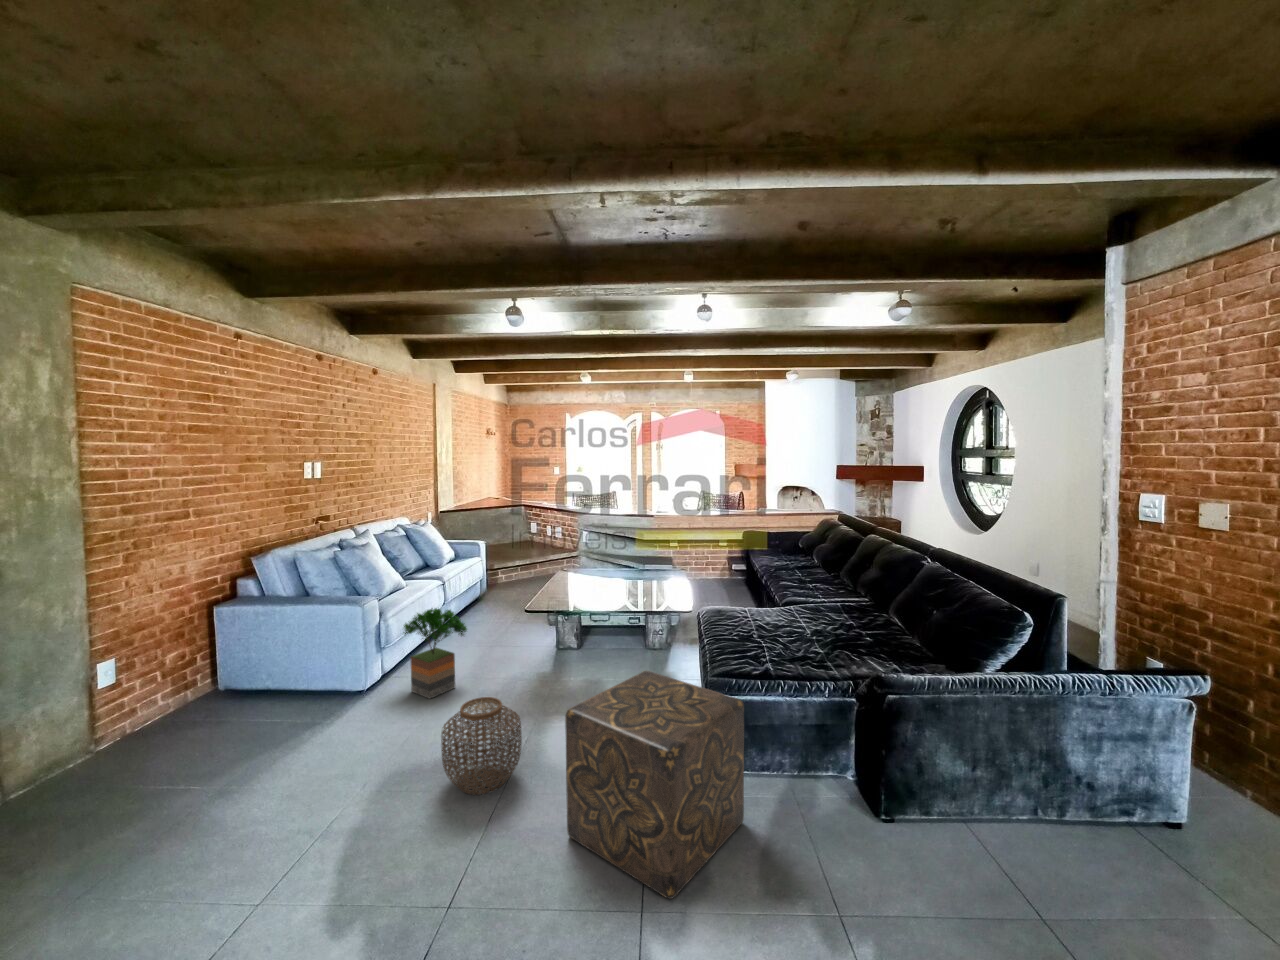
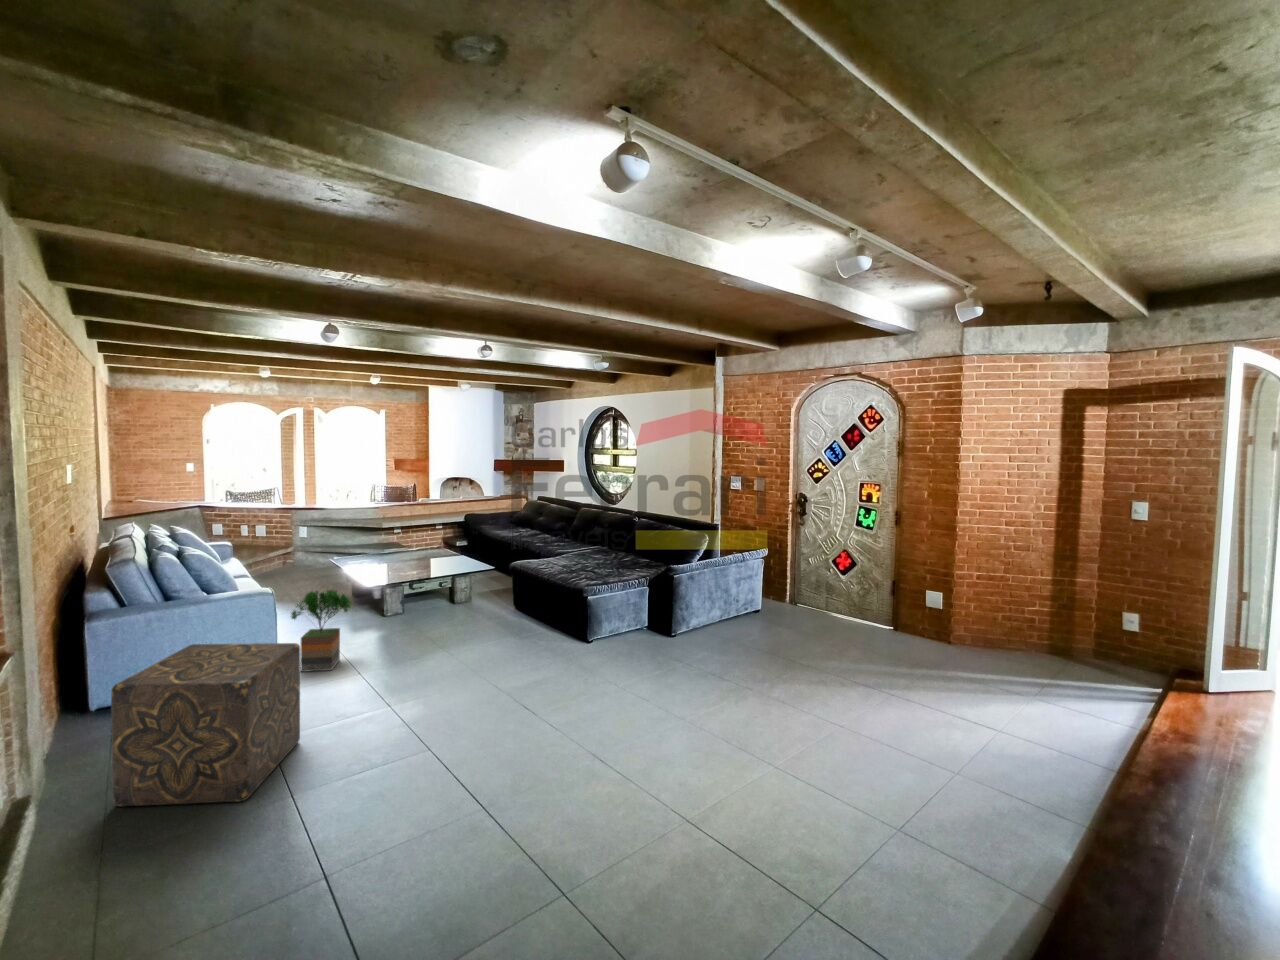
ottoman: present [565,671,744,899] -> present [111,643,300,806]
woven basket: present [441,697,522,795] -> none [446,627,504,693]

